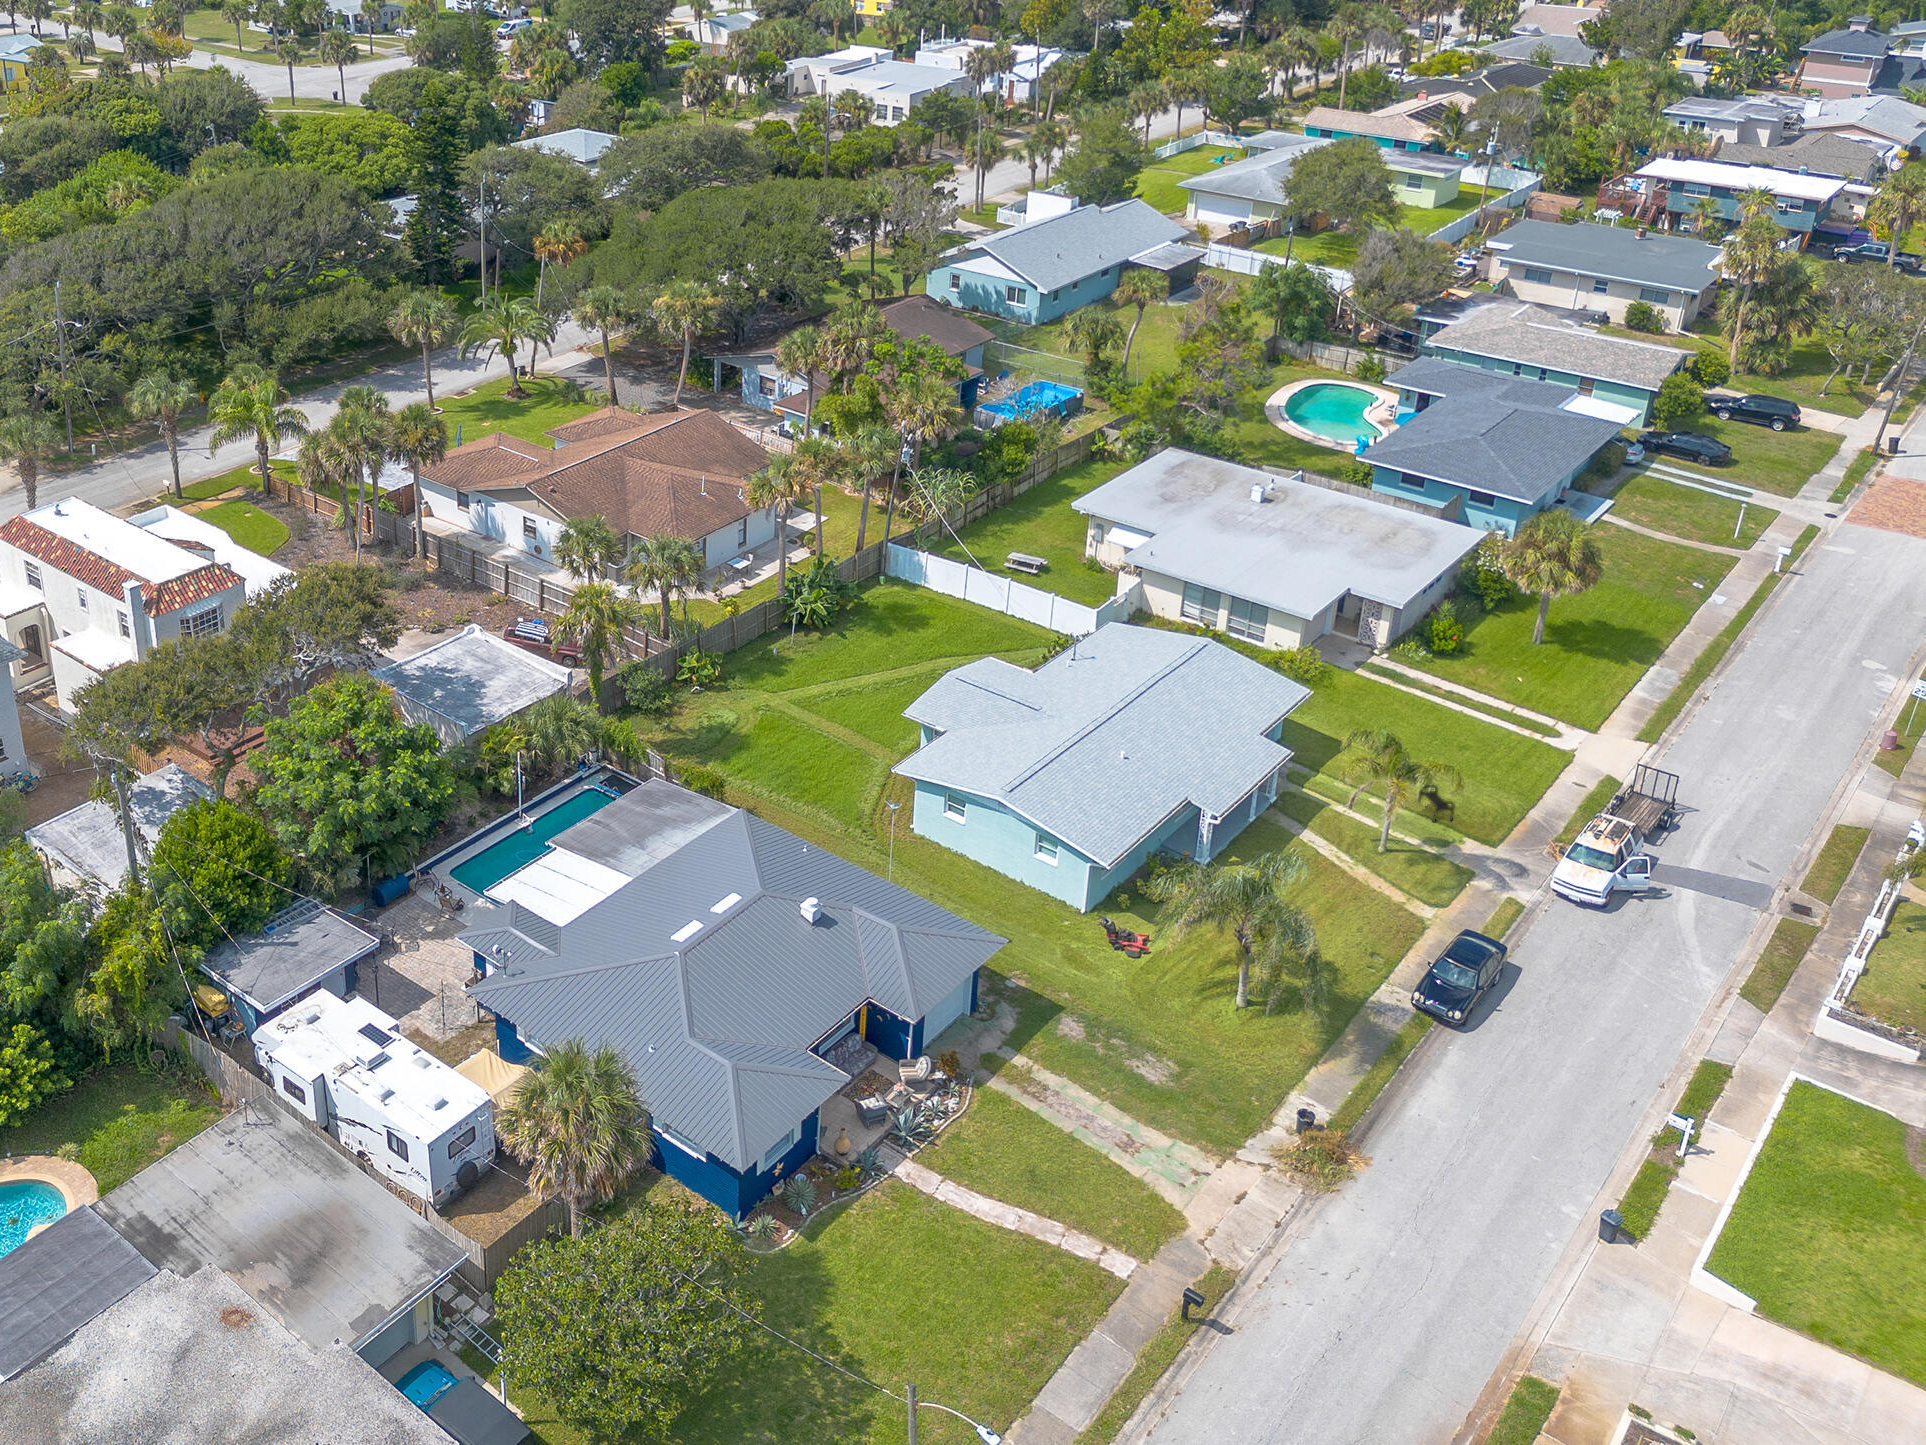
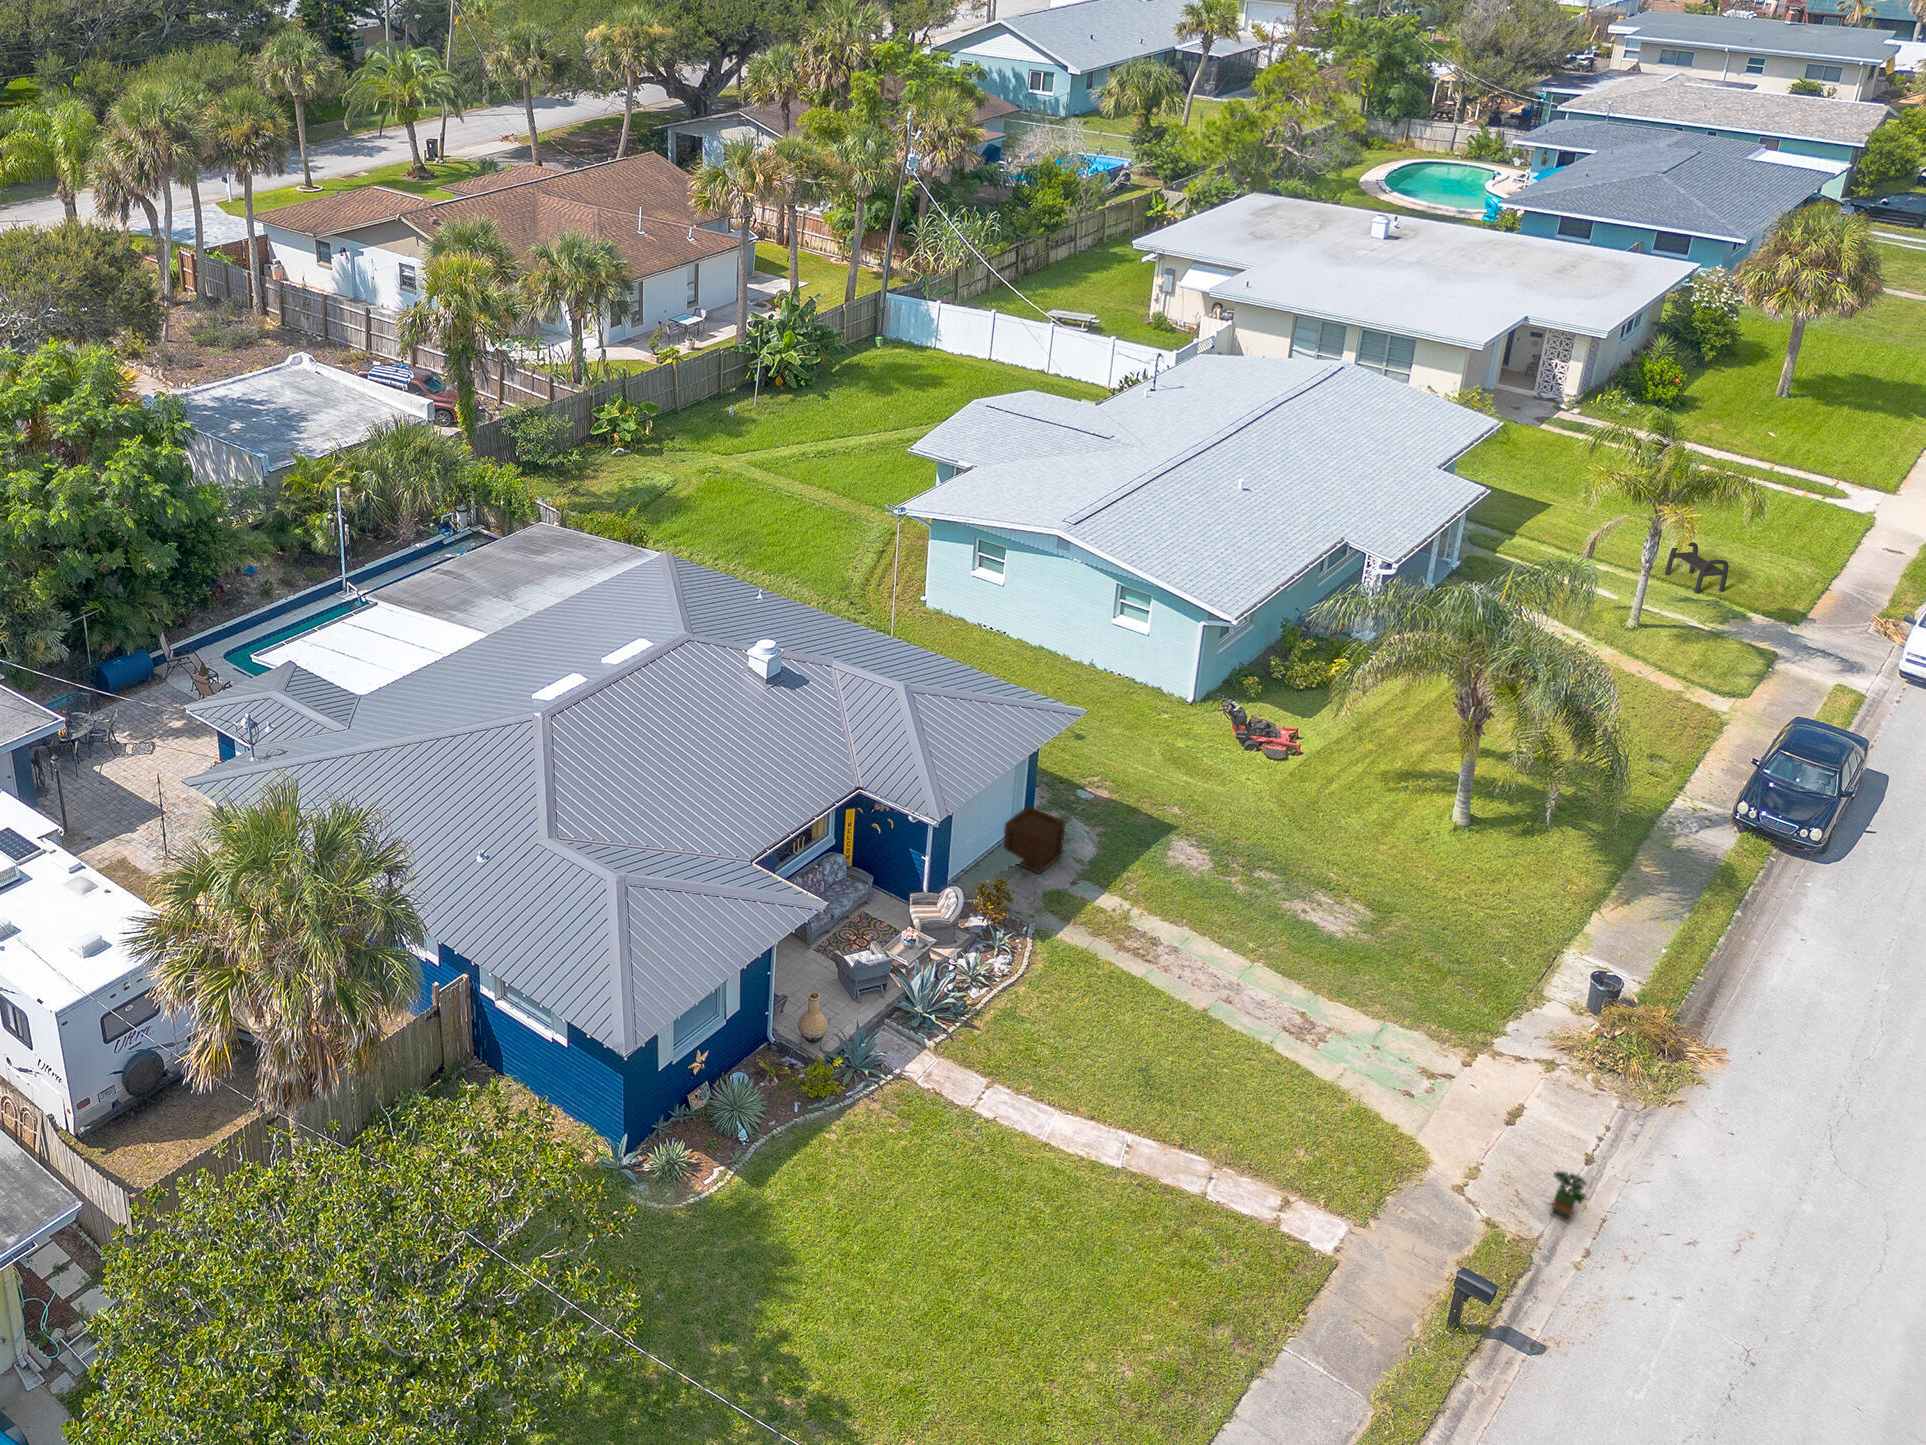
wooden crate: none [958,997,996,1042] -> present [1003,806,1065,873]
potted tree: none [1246,1234,1265,1262] -> present [1551,1172,1587,1222]

